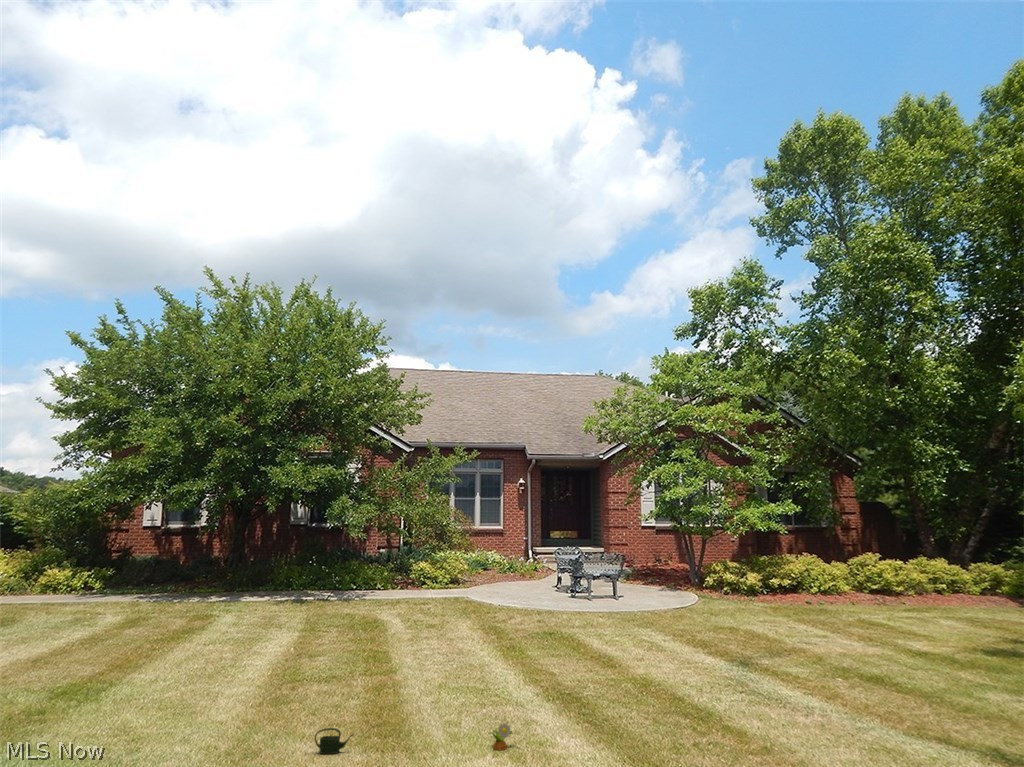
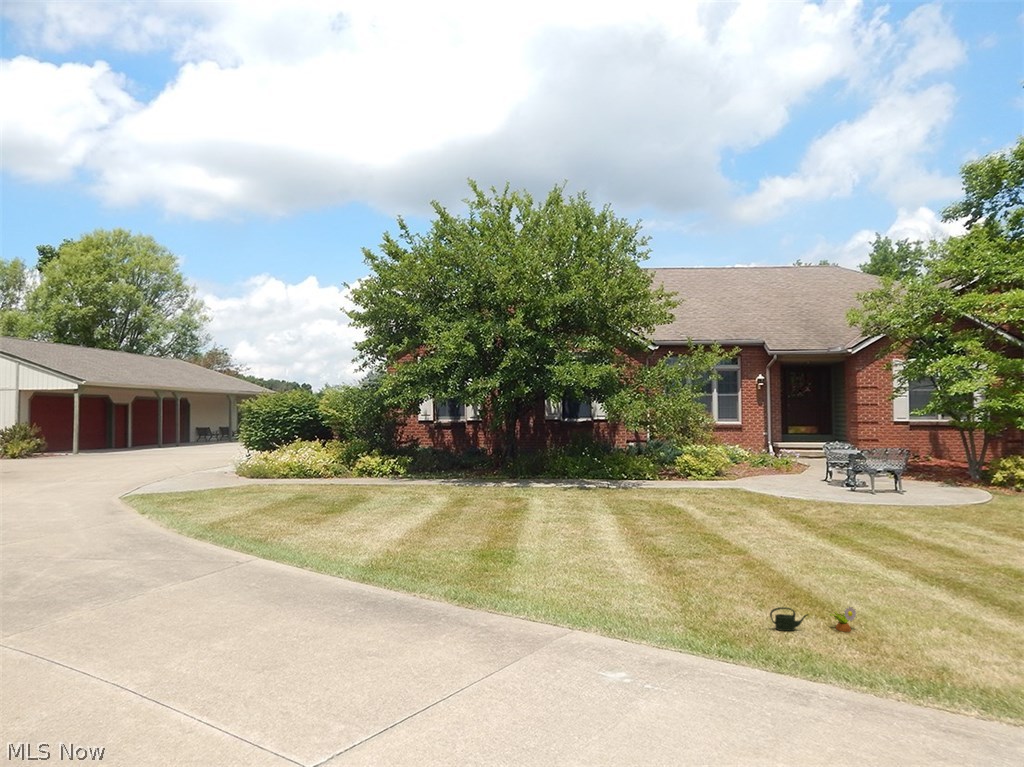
decorative plant: present [488,723,512,751] -> present [830,606,856,632]

